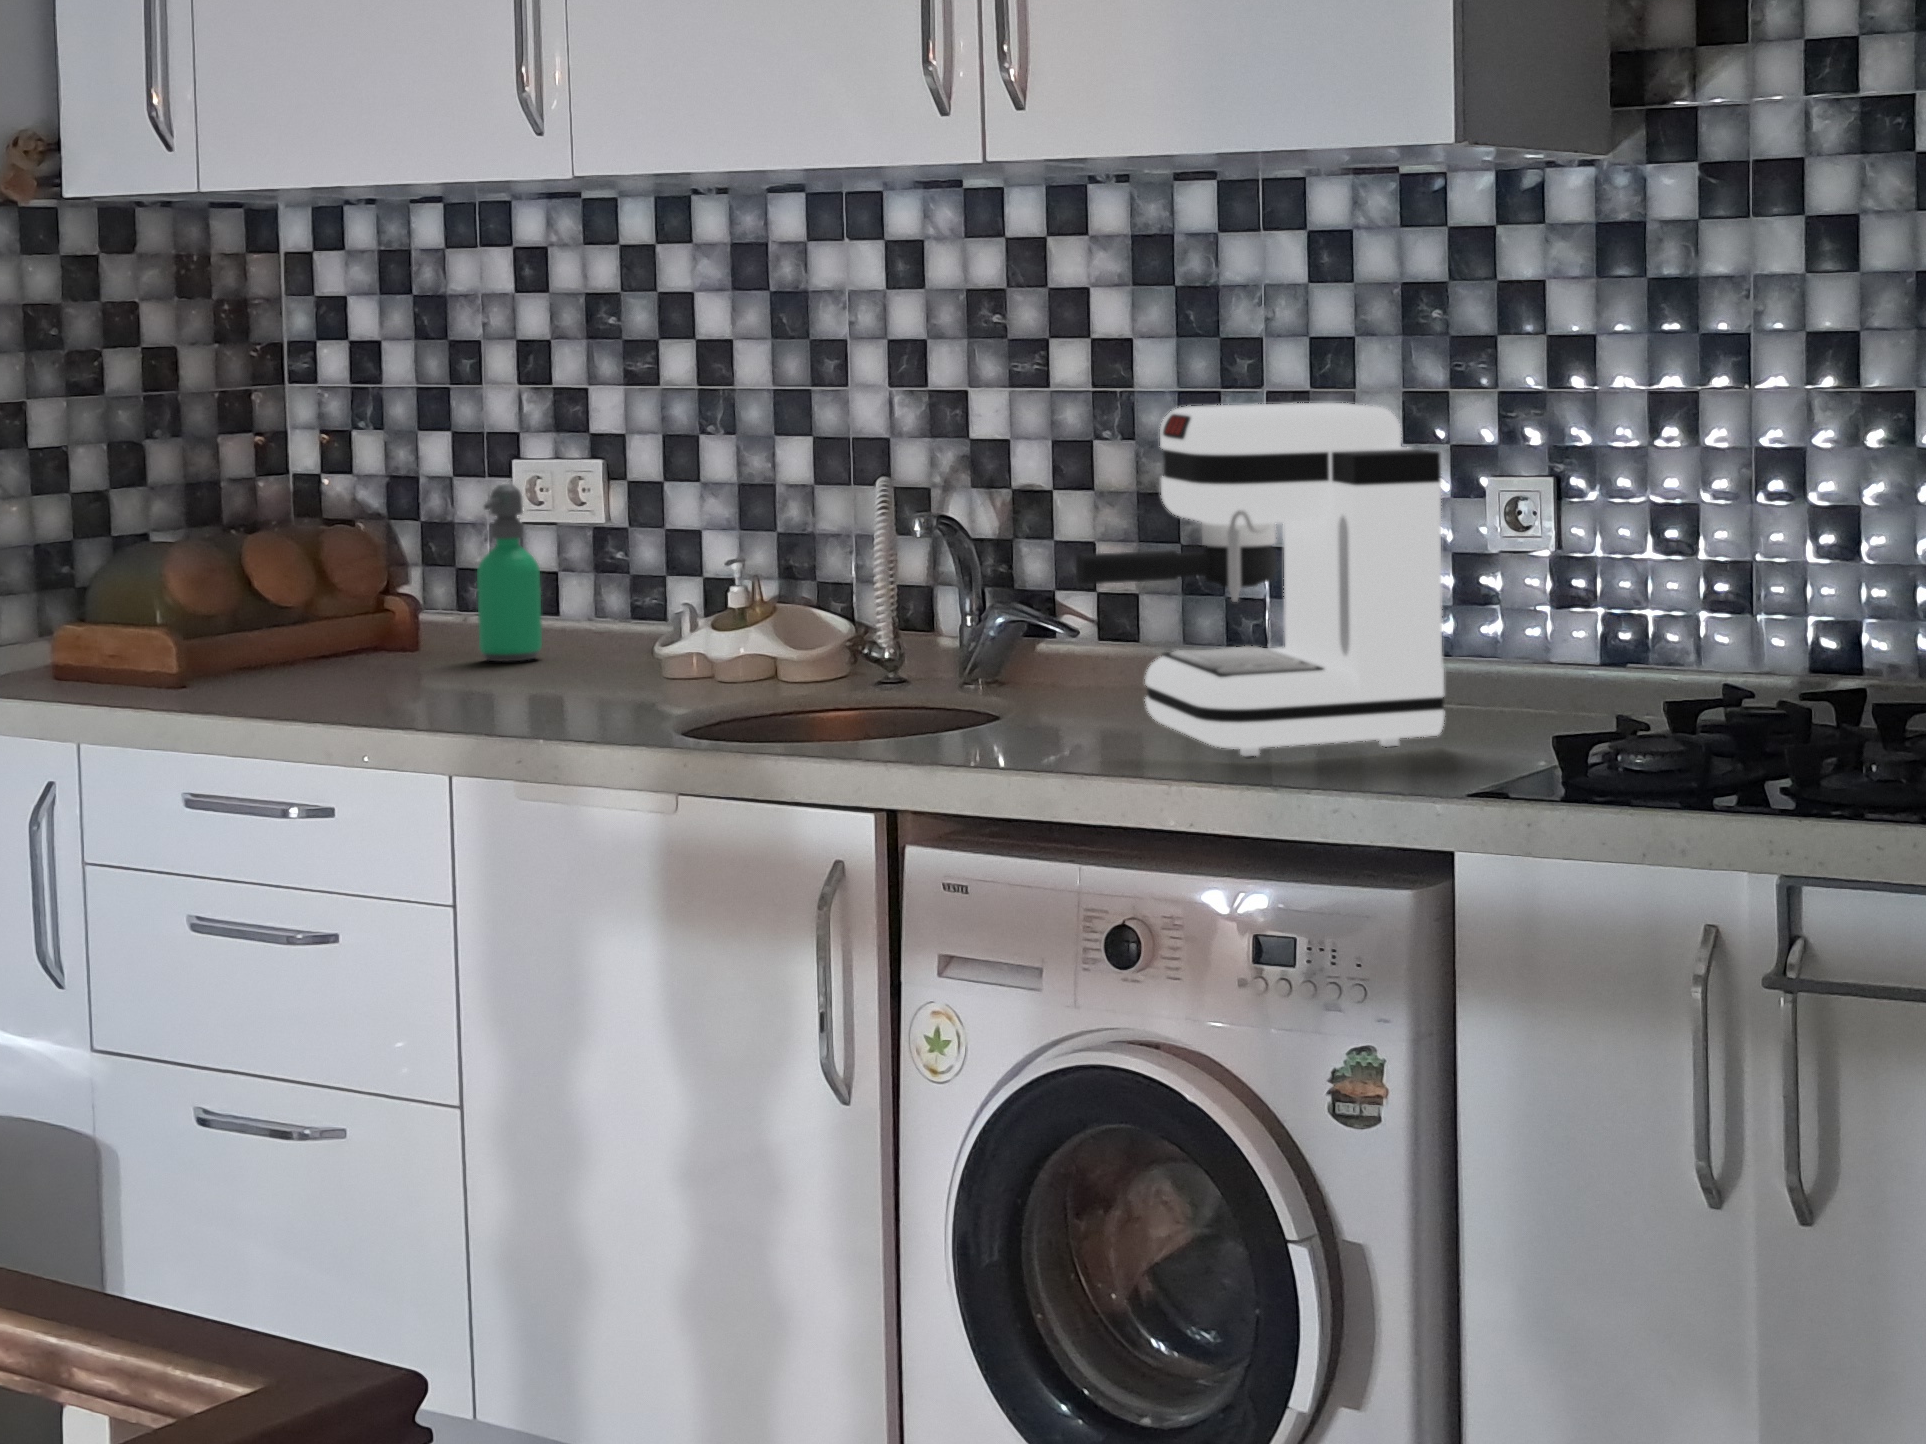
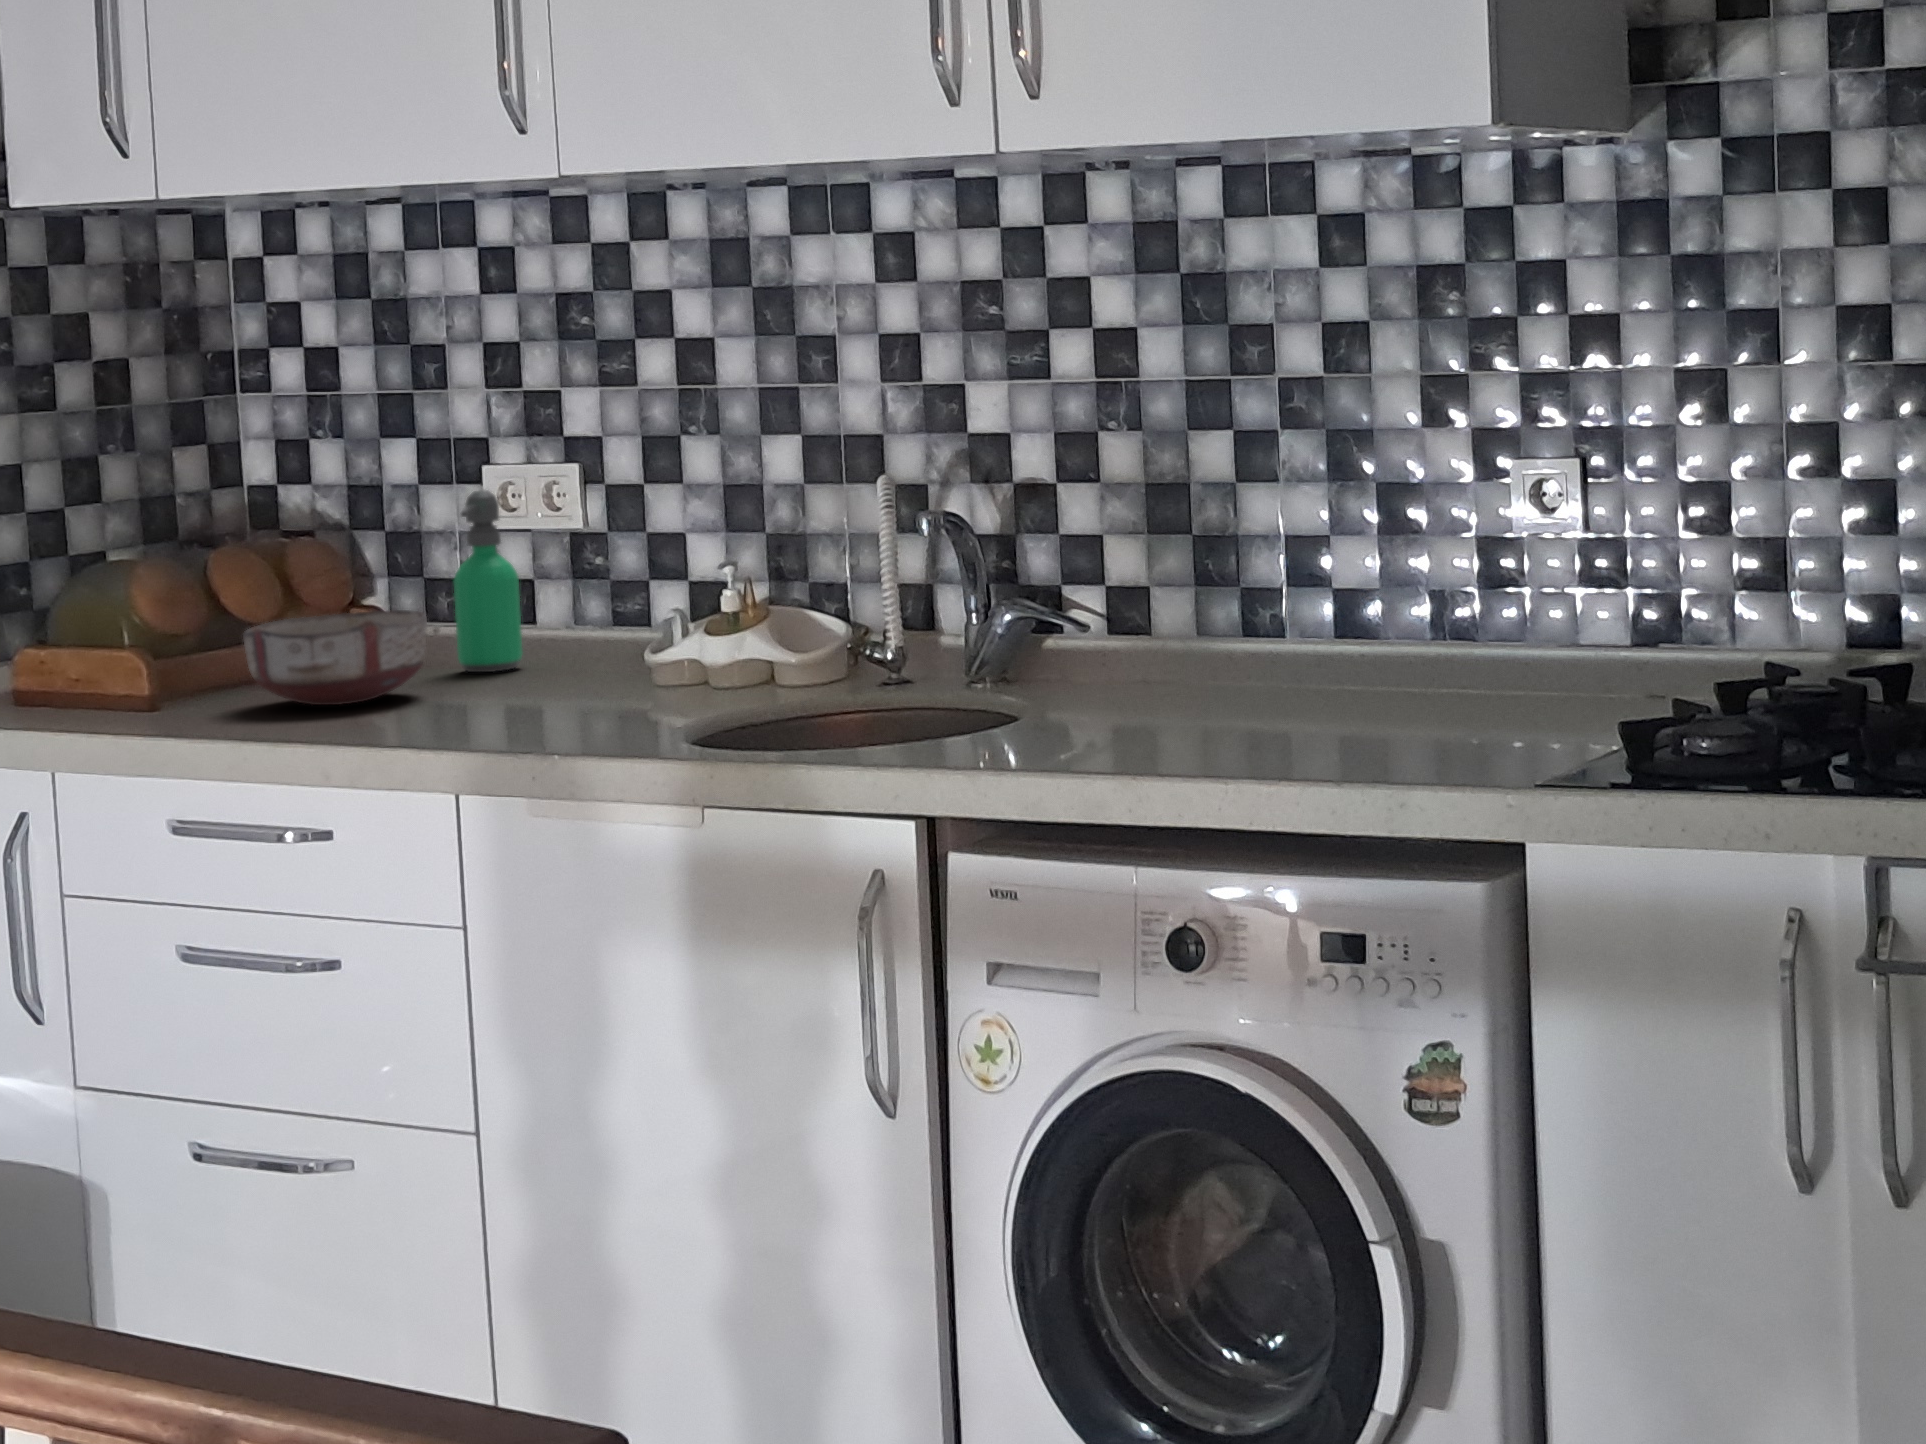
coffee maker: present [1076,403,1444,756] -> none [1112,388,1492,749]
ceramic bowl: none [267,598,443,687] -> present [243,610,427,705]

